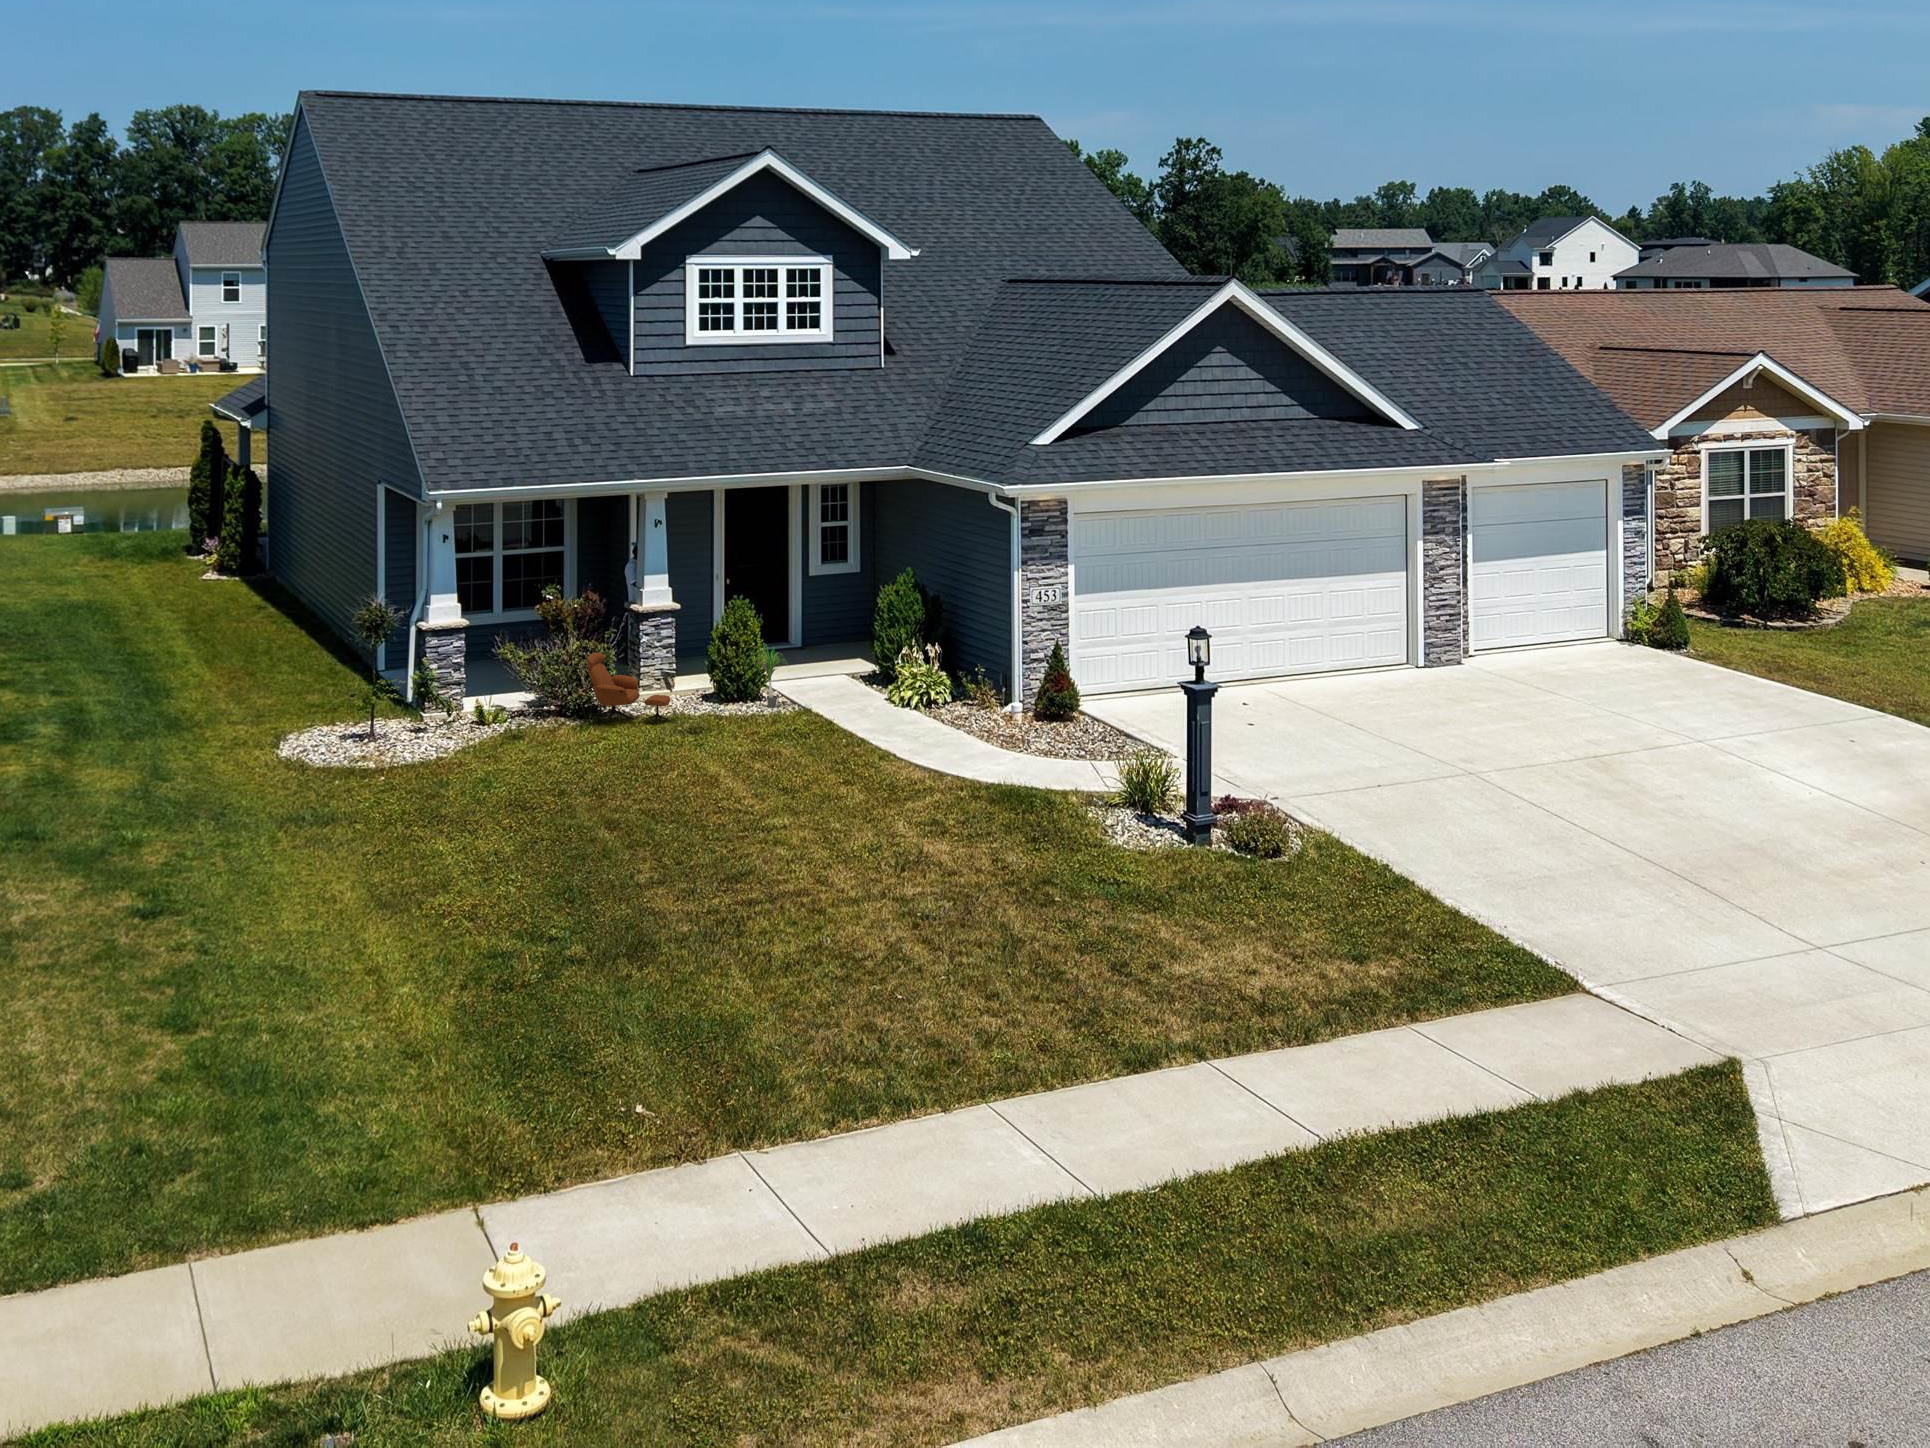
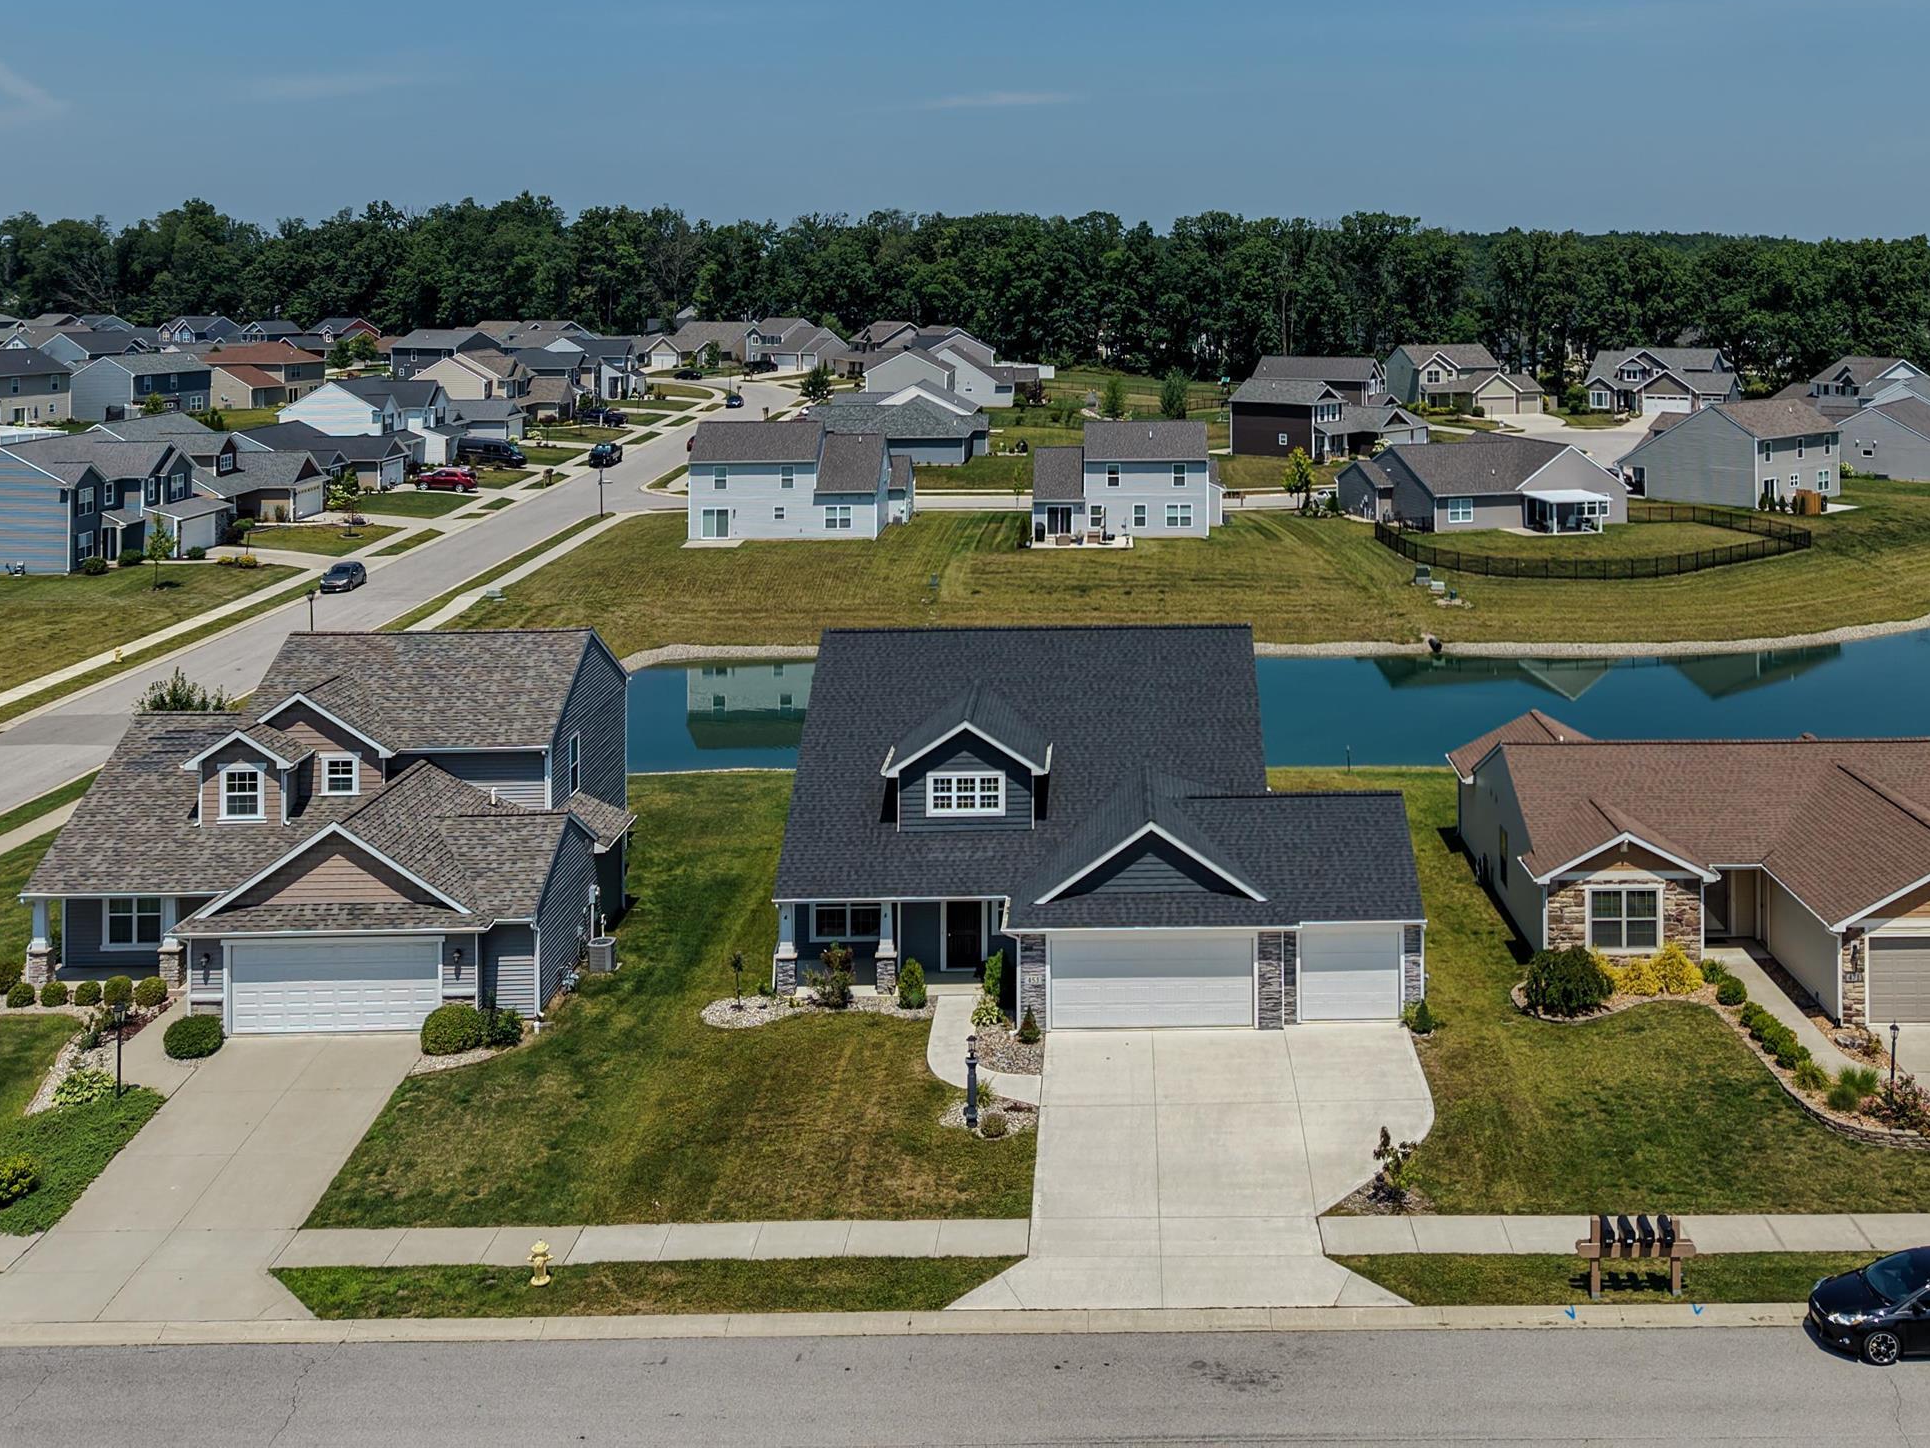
lounge chair: present [587,653,673,725] -> none [828,986,862,1025]

